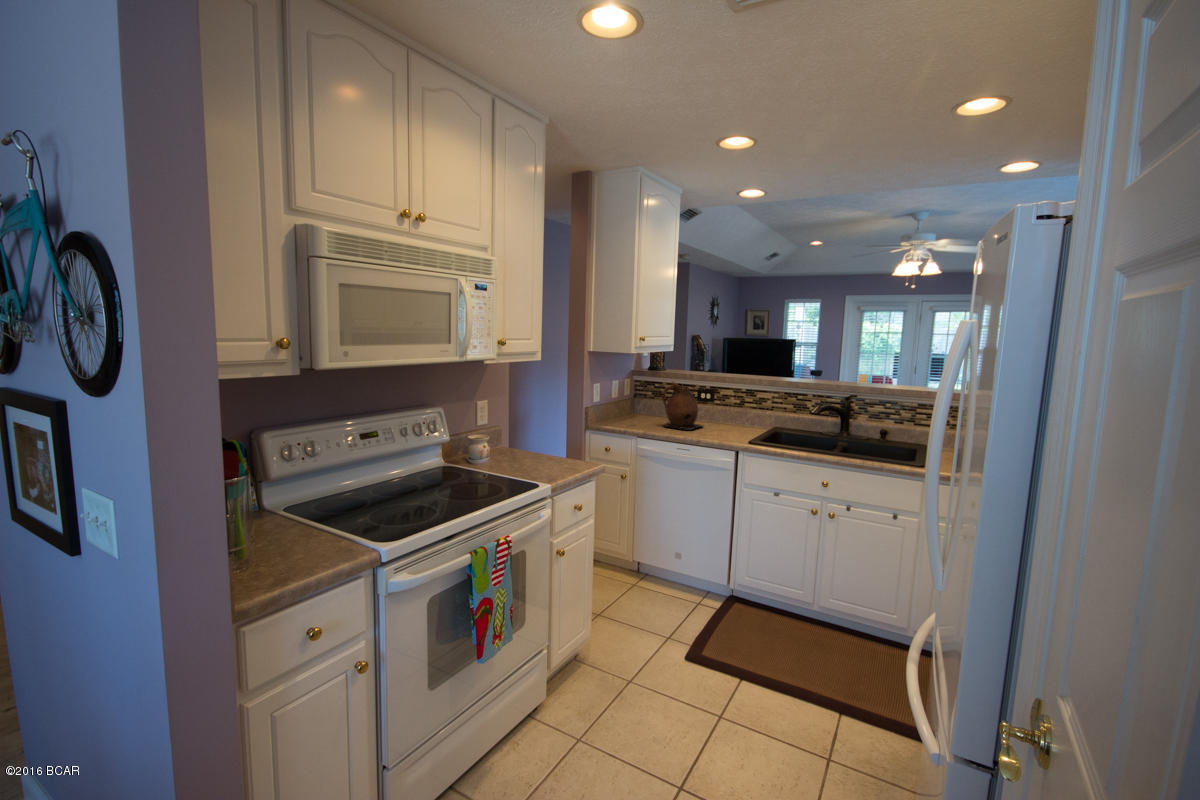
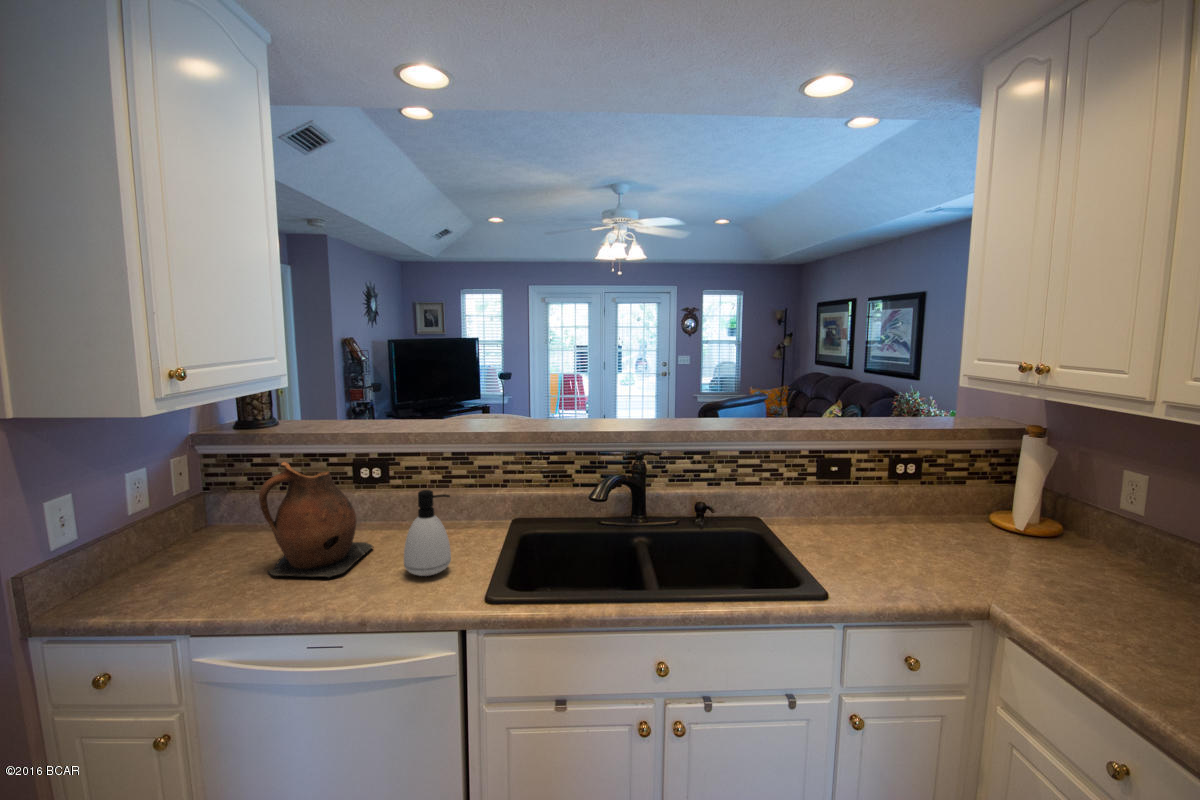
soap dispenser: none [717,397,740,436] -> present [404,490,451,576]

